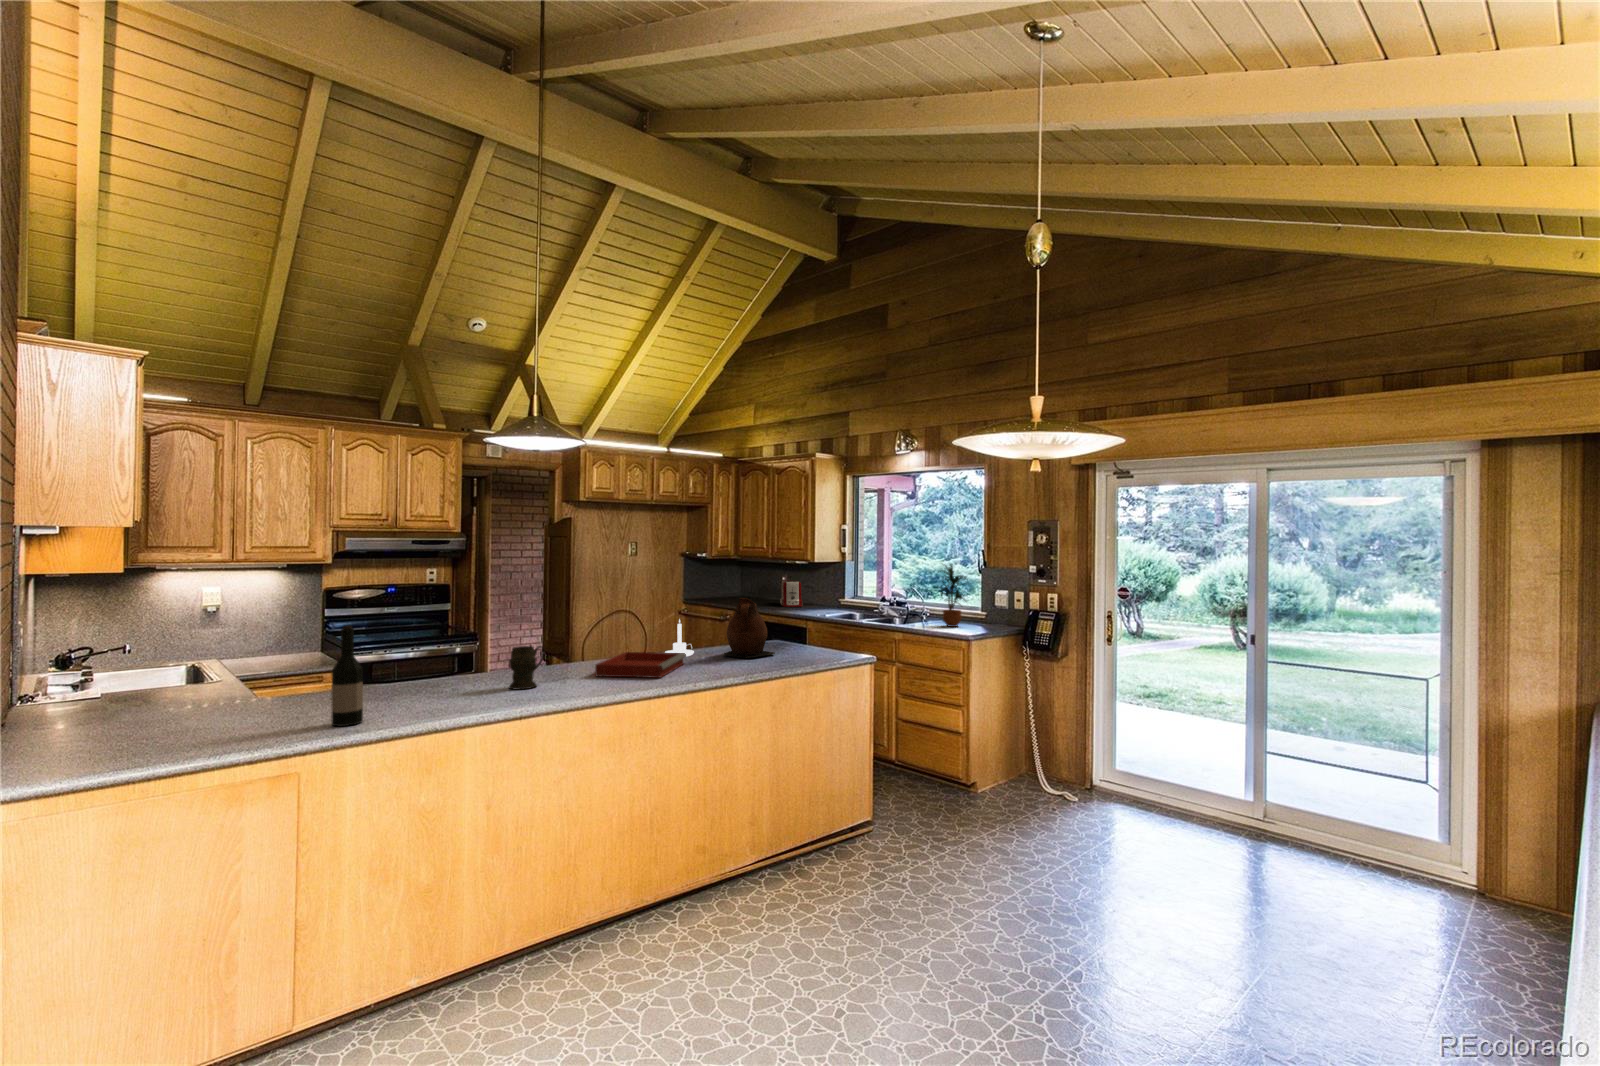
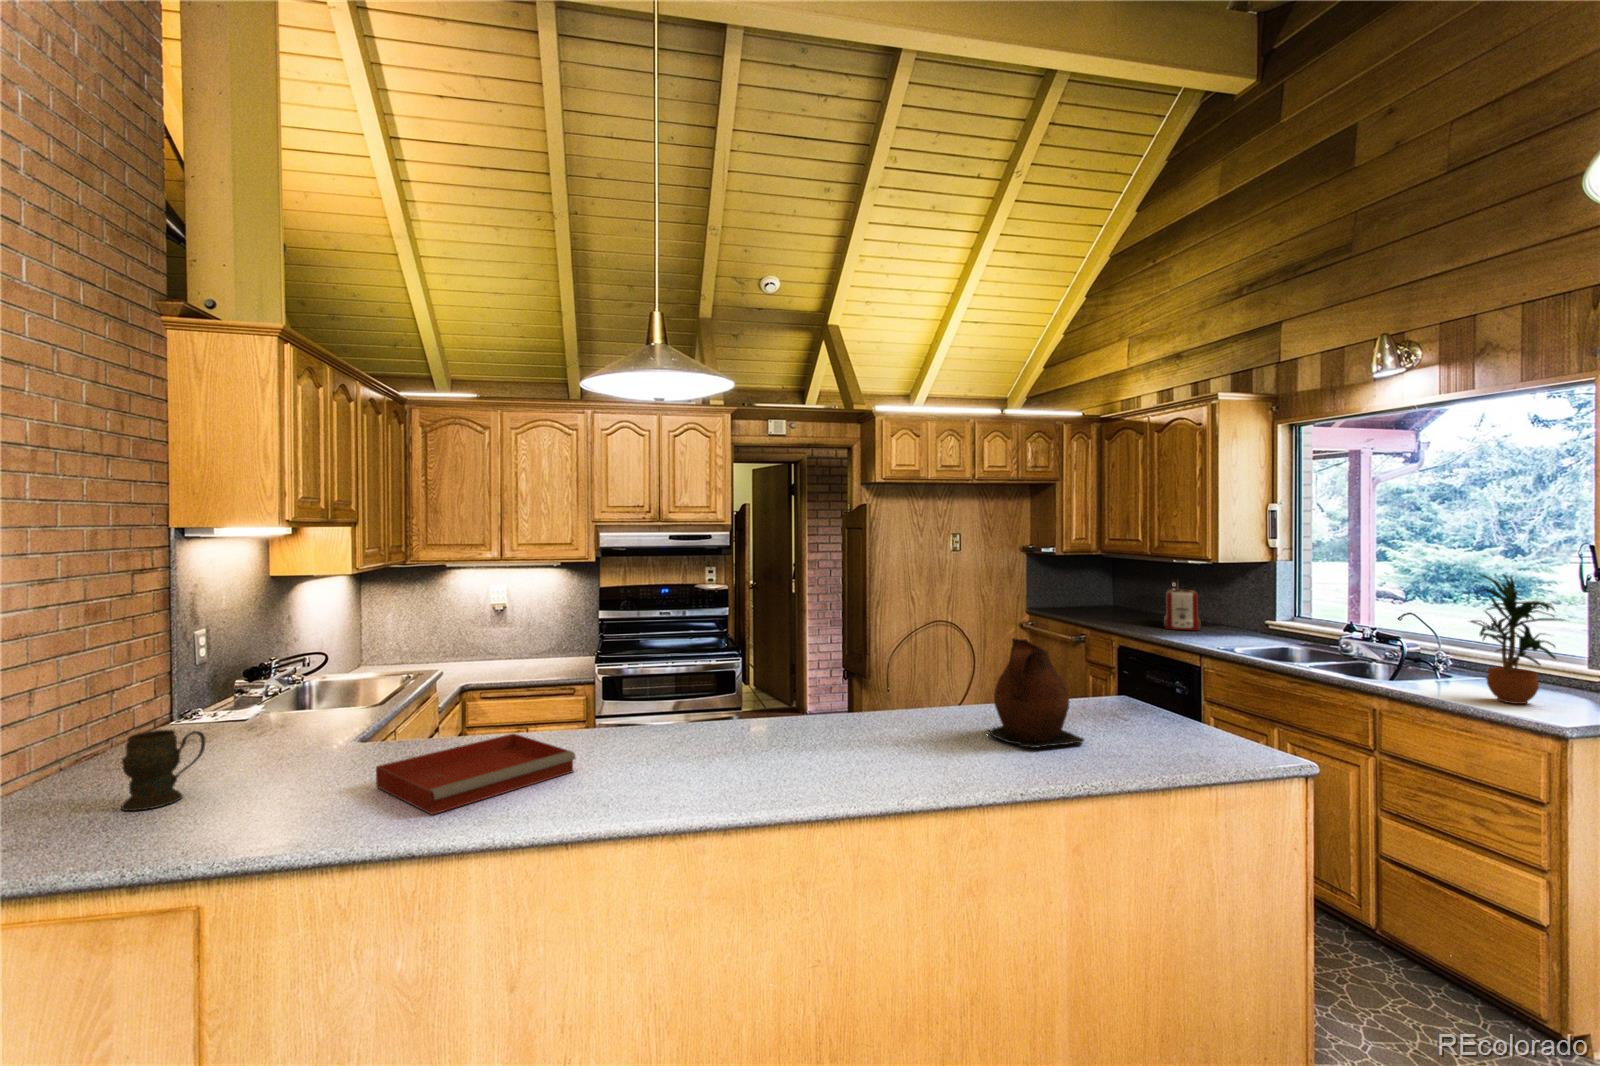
candle holder: present [665,619,694,656] -> none [896,663,943,728]
wine bottle: present [332,626,363,726] -> none [284,673,334,827]
mug: present [509,646,545,690] -> present [121,730,206,811]
tray: present [595,652,686,678] -> present [376,733,576,814]

